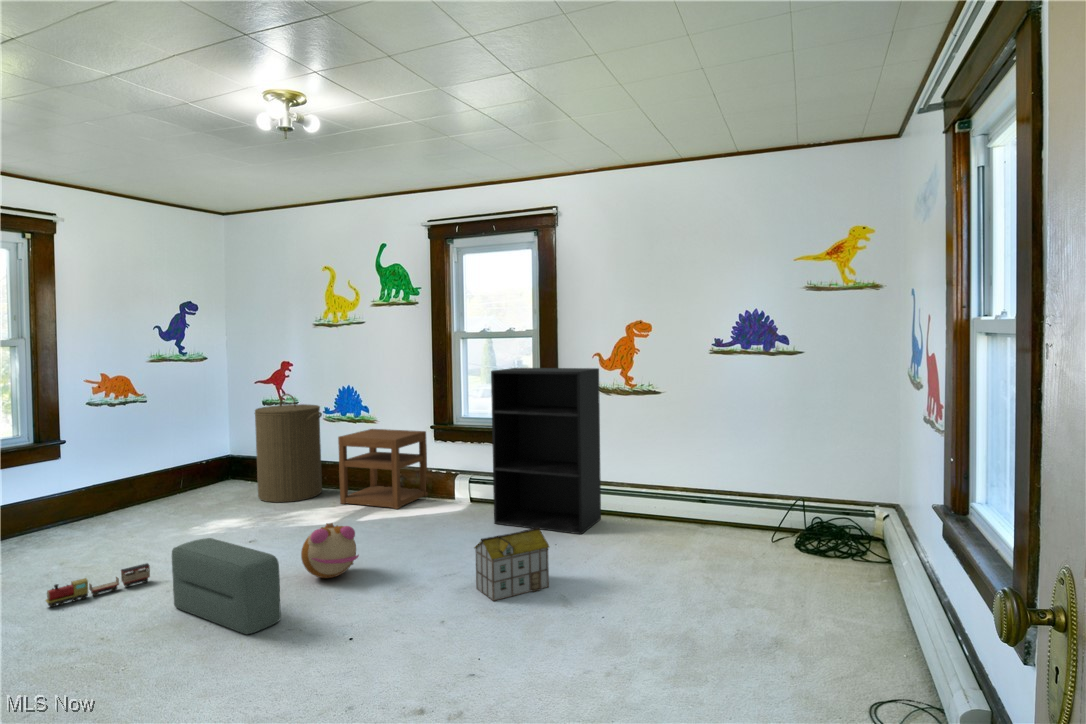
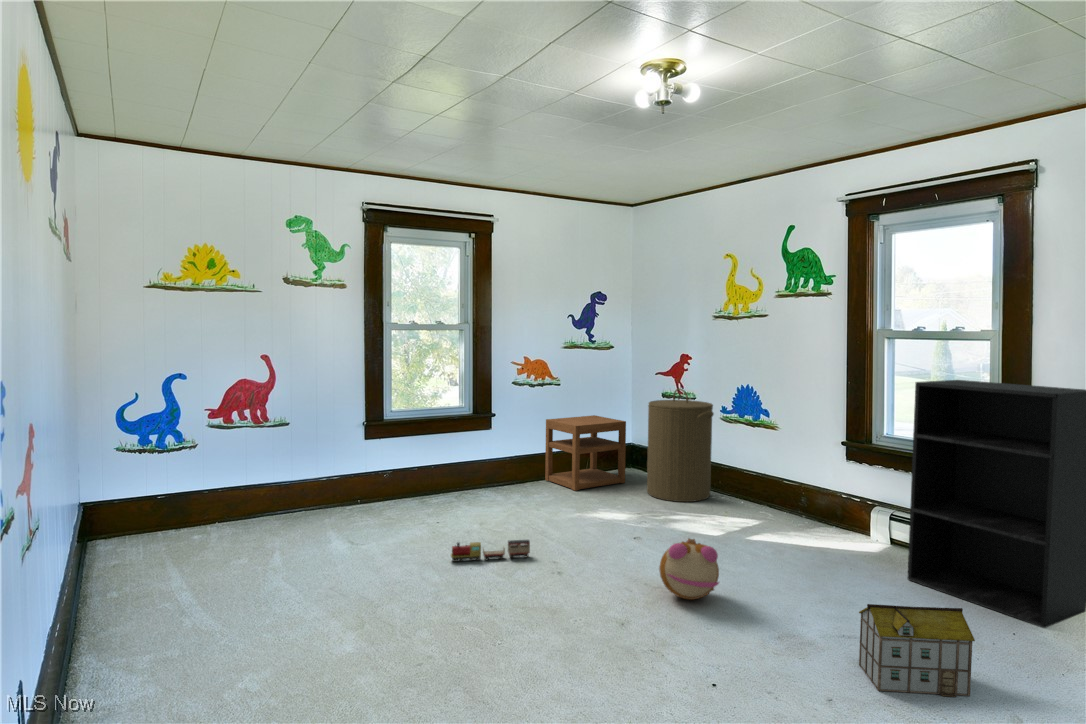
nightstand: present [338,429,428,509] -> present [545,415,626,491]
pouf: present [172,538,281,634] -> none [539,529,625,640]

